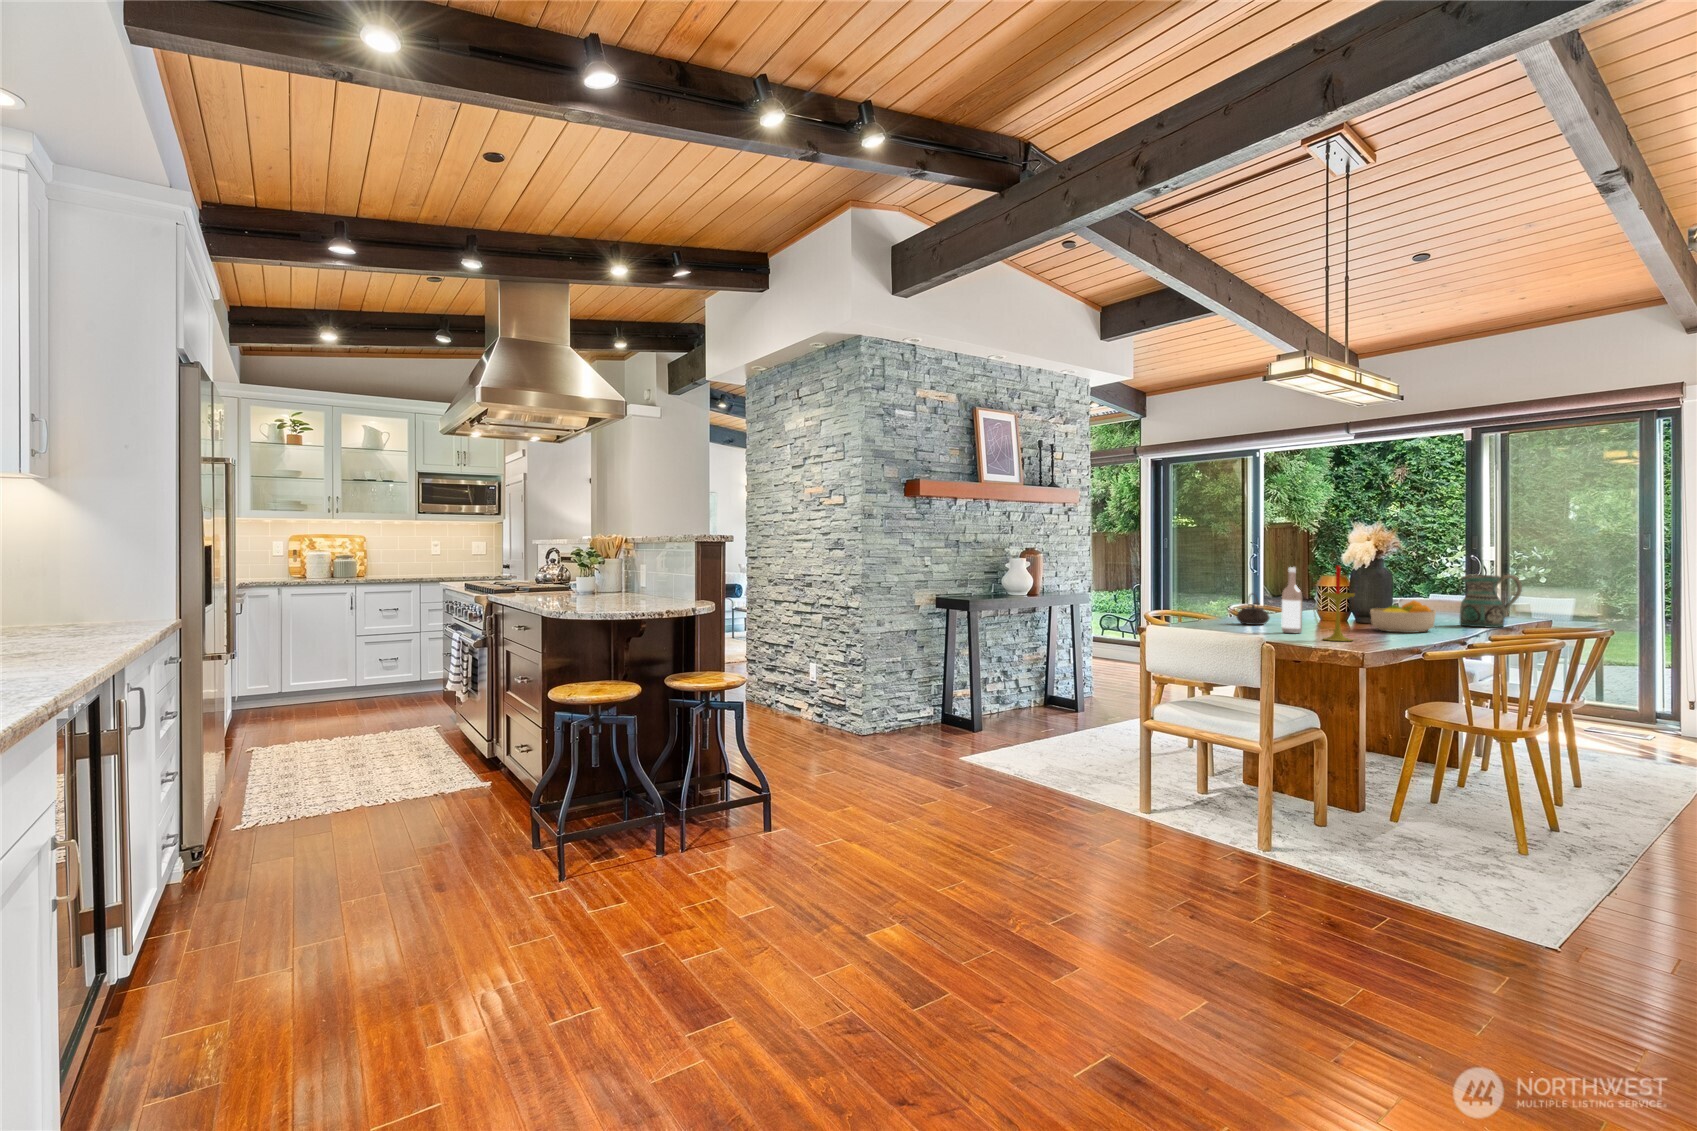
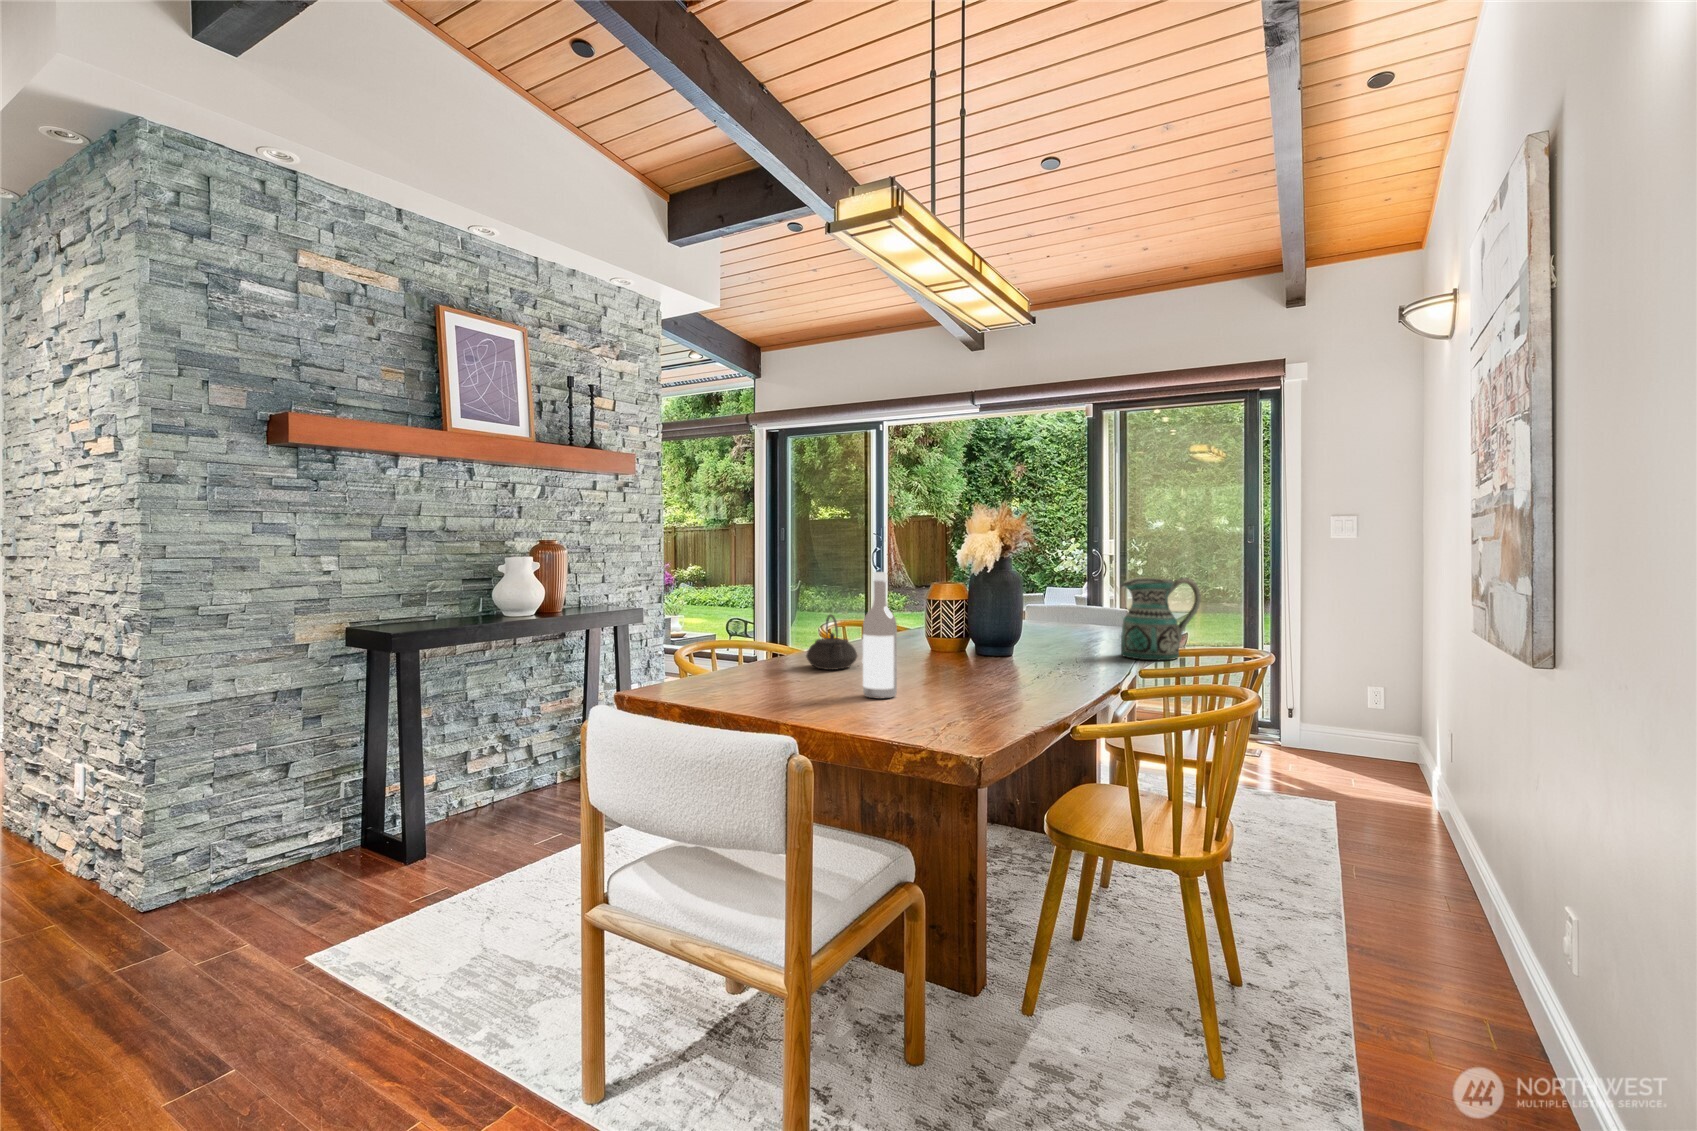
candle: present [1321,566,1355,641] -> none [908,565,985,730]
fruit bowl: present [1370,600,1436,633] -> none [1006,623,1103,683]

